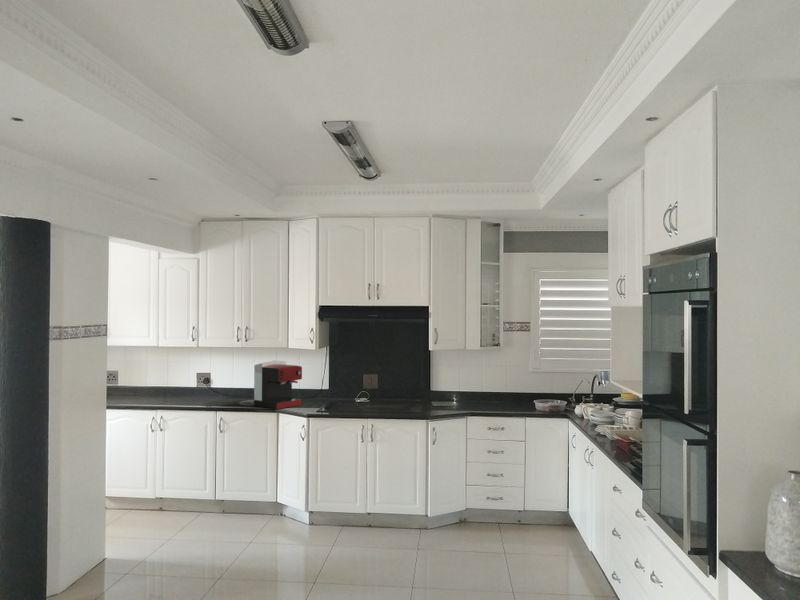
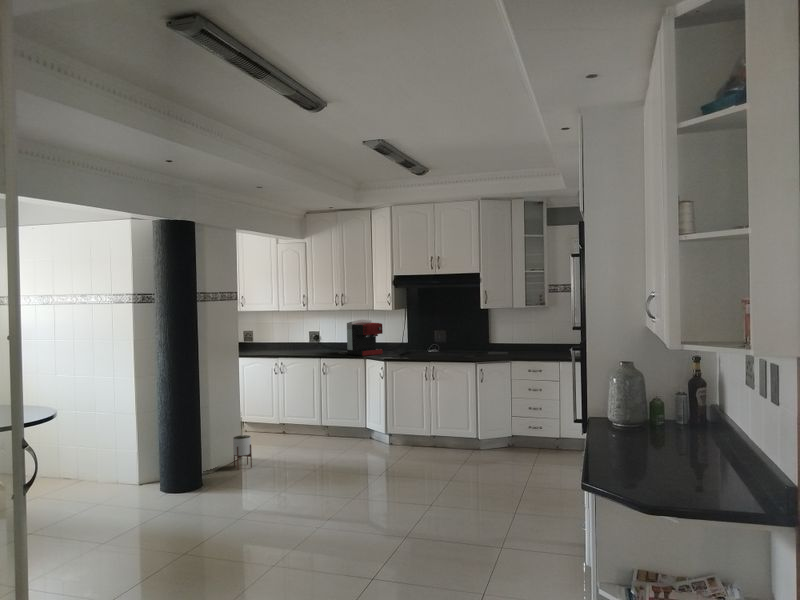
potted plant: none [91,496,120,588] -> present [233,417,252,470]

